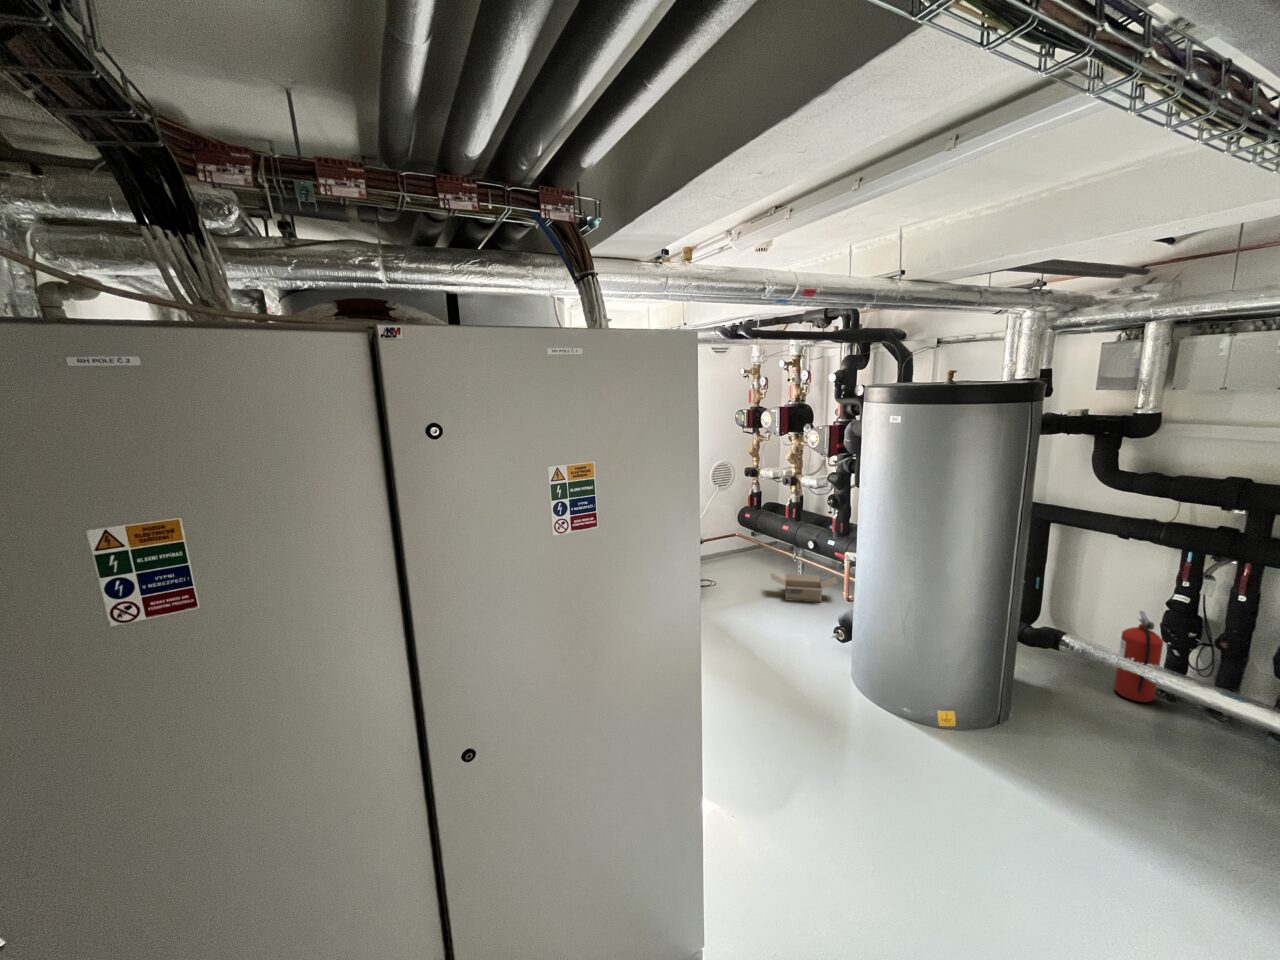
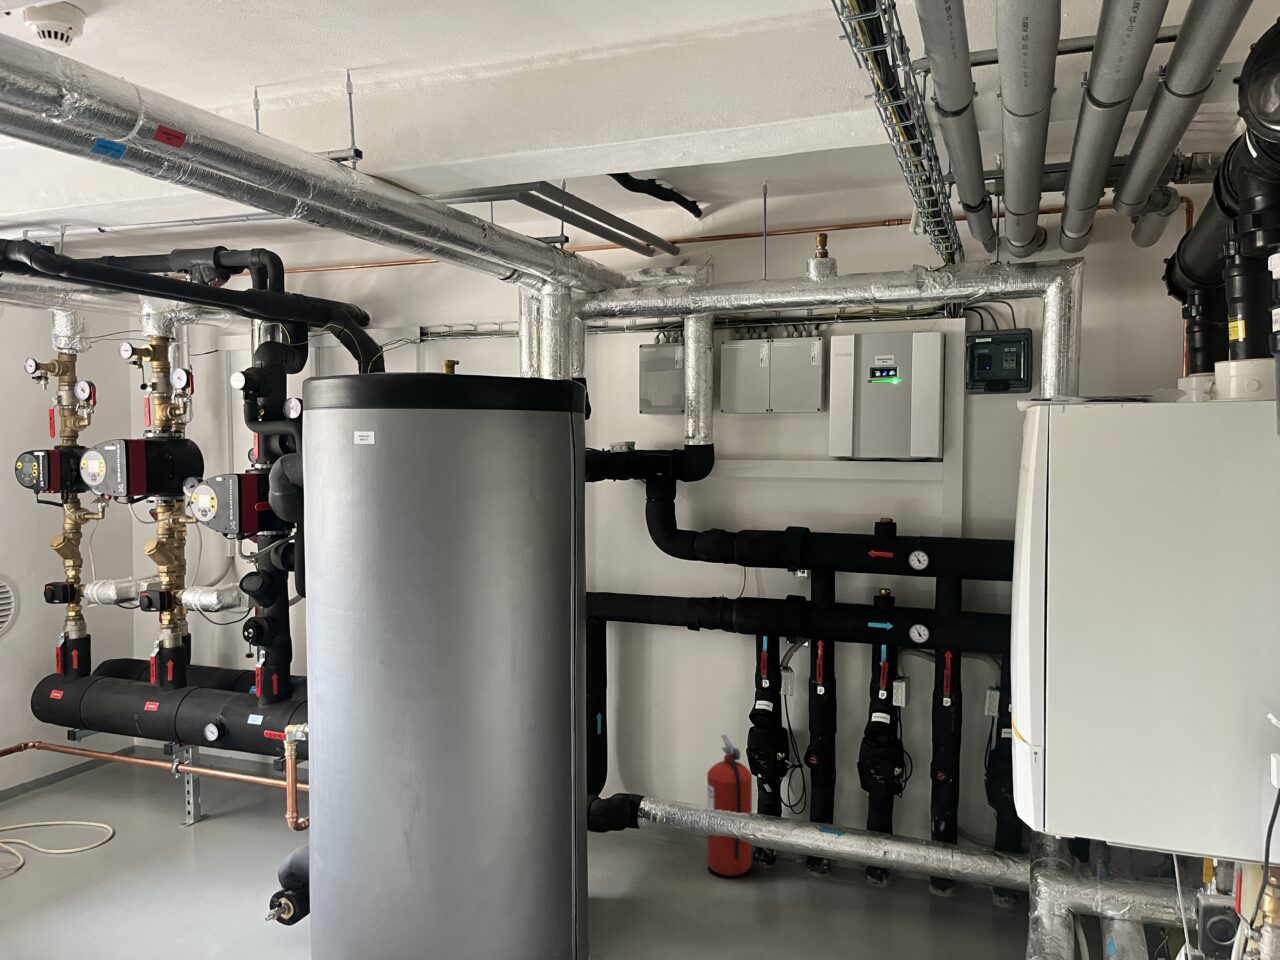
cardboard box: present [771,573,838,602] -> none [119,792,275,874]

